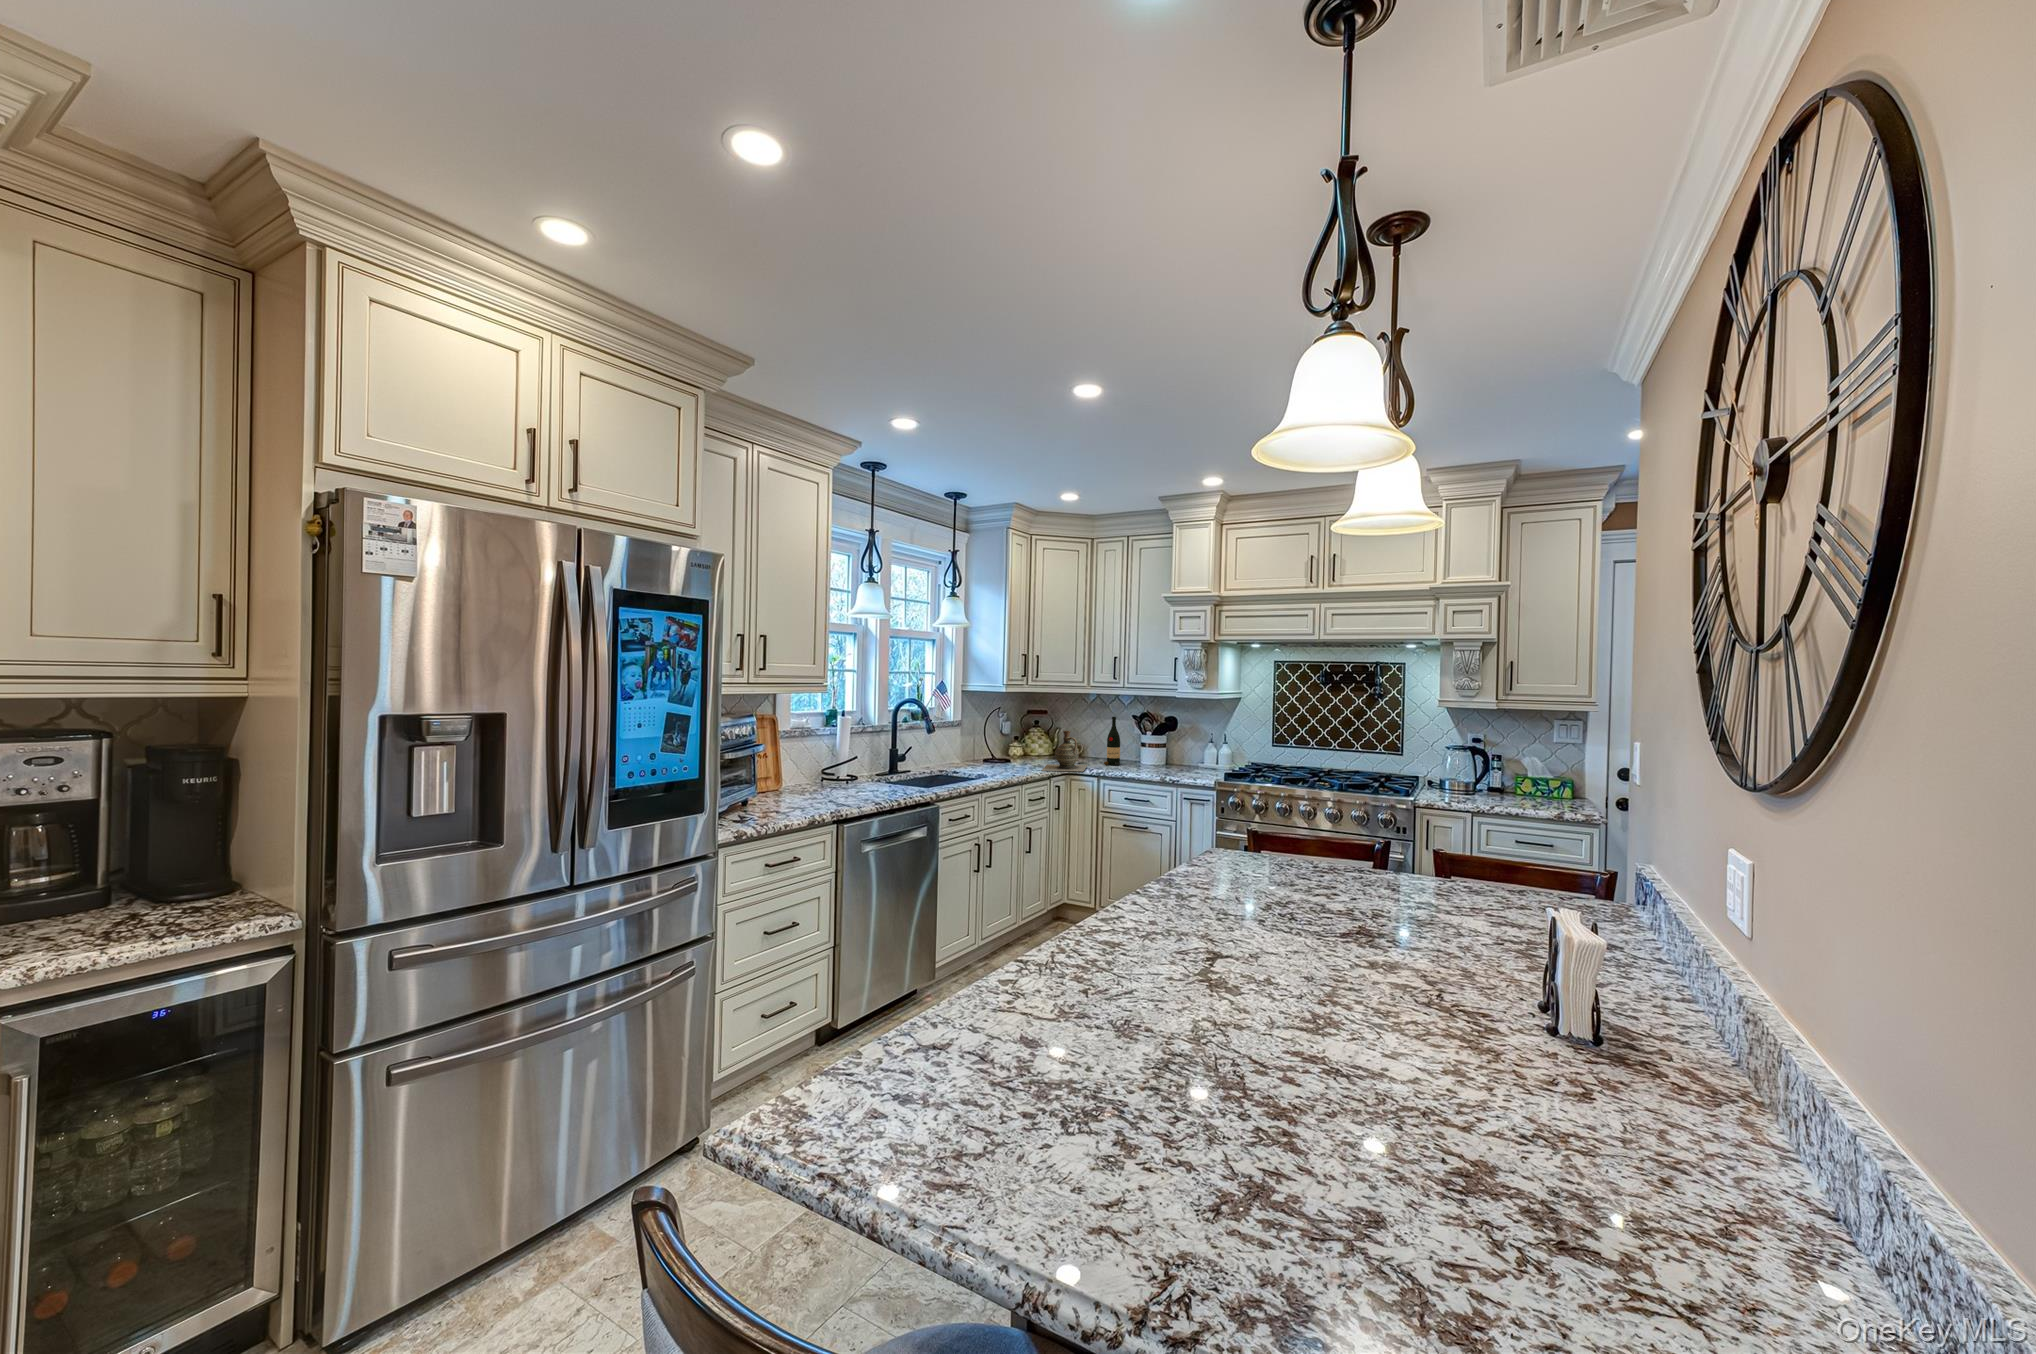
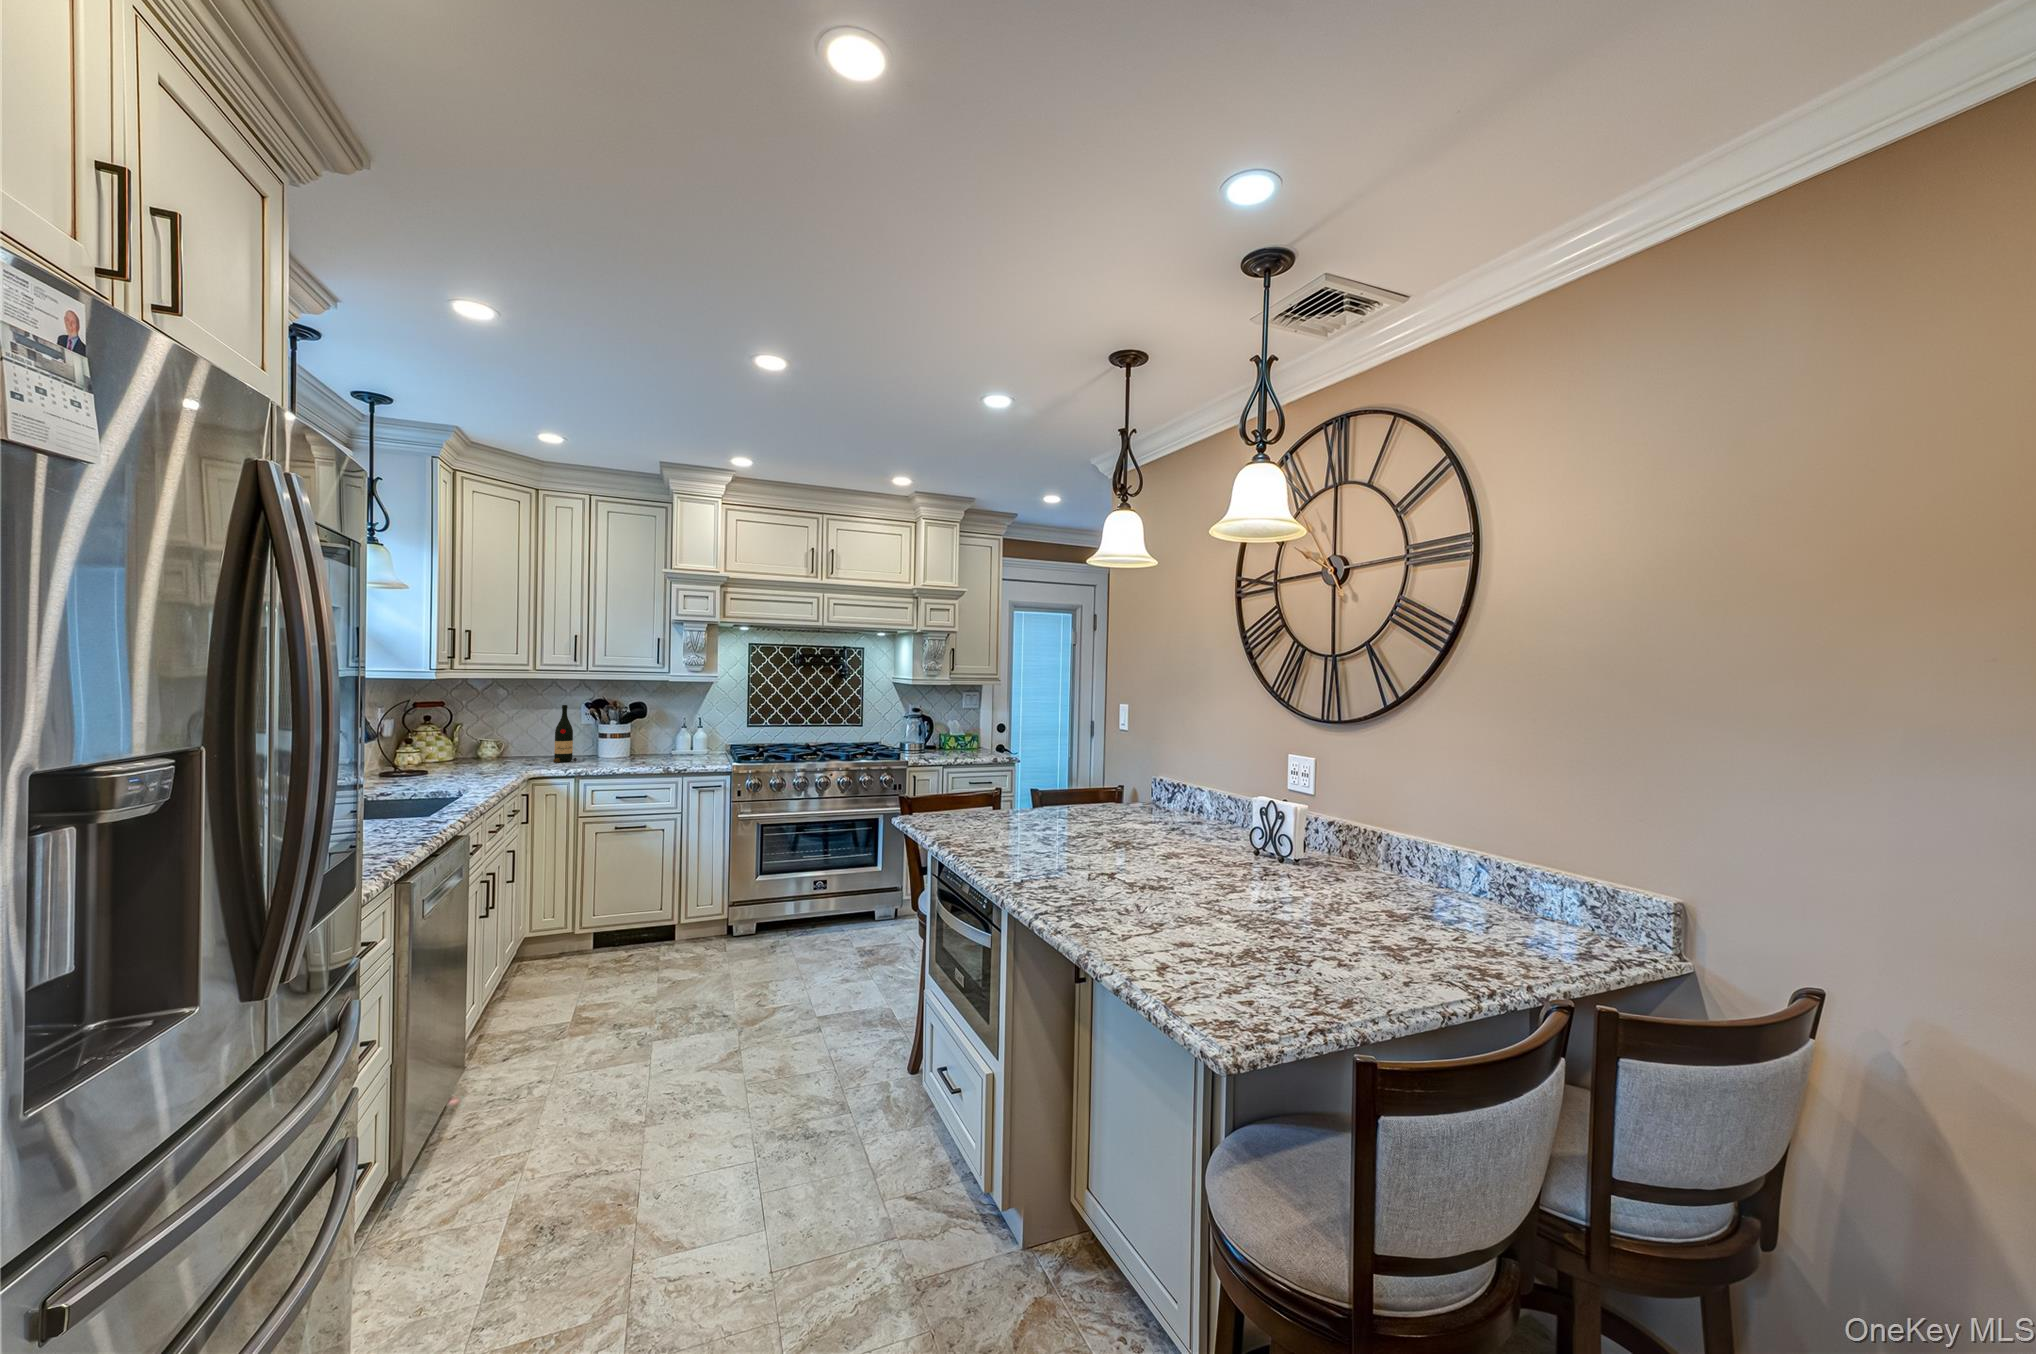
ceramic jug: present [1042,731,1087,771] -> none [483,723,555,775]

